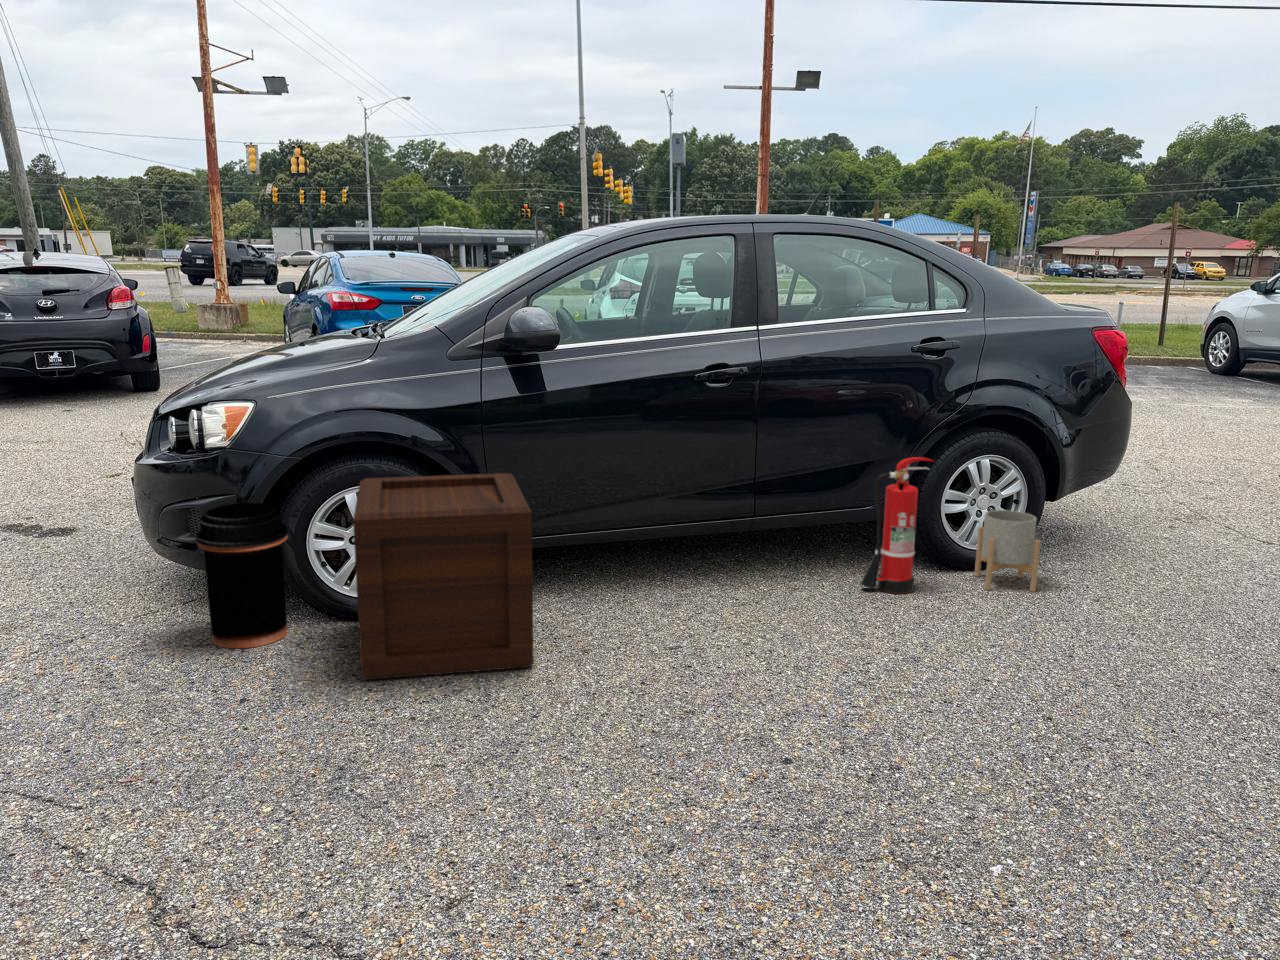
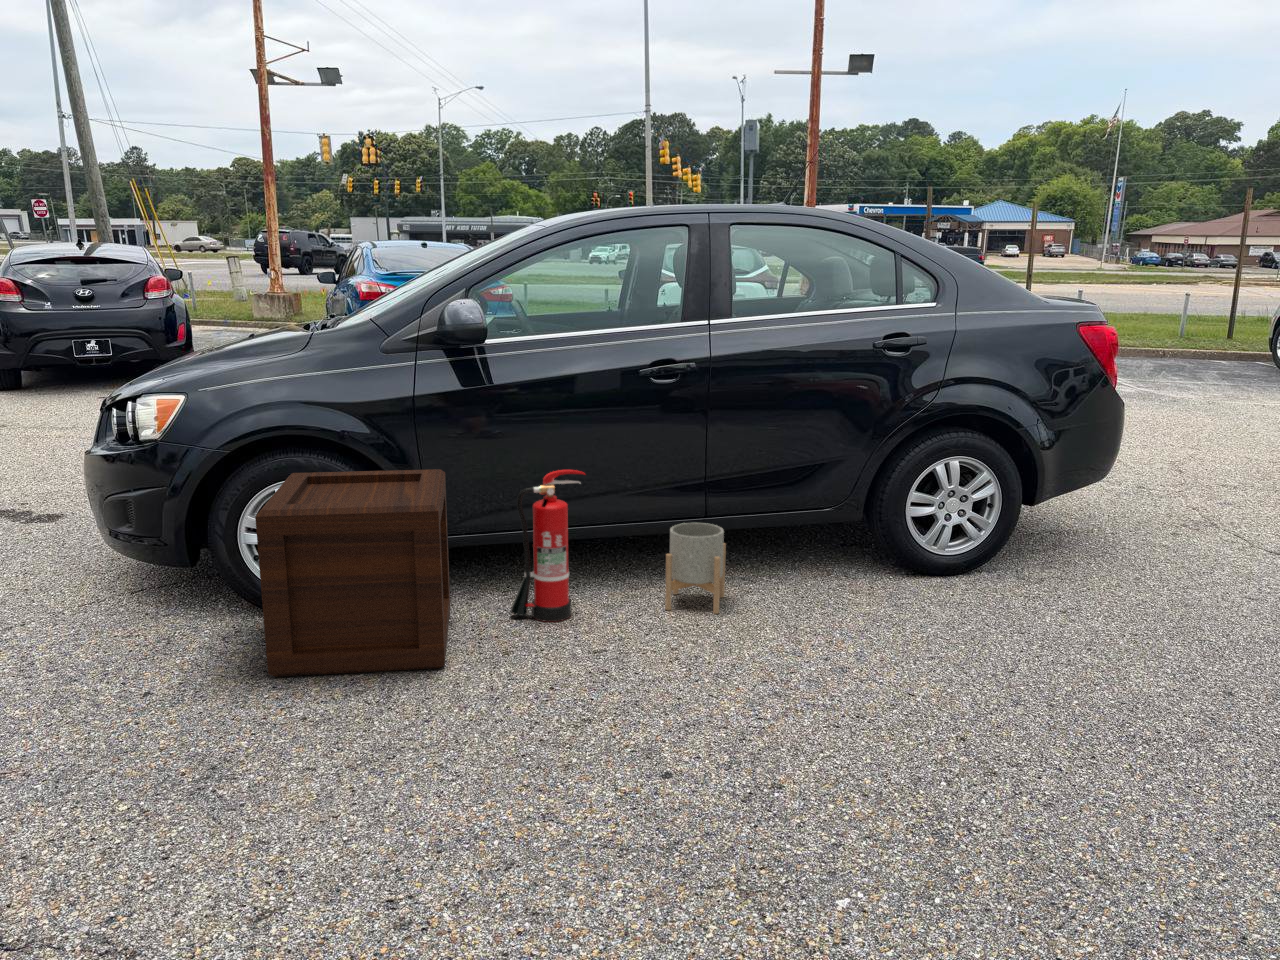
fire extinguisher: present [861,457,933,594] -> present [510,470,585,622]
trash can: present [196,503,288,648] -> none [123,496,219,641]
planter: present [975,510,1041,592] -> present [665,523,726,614]

